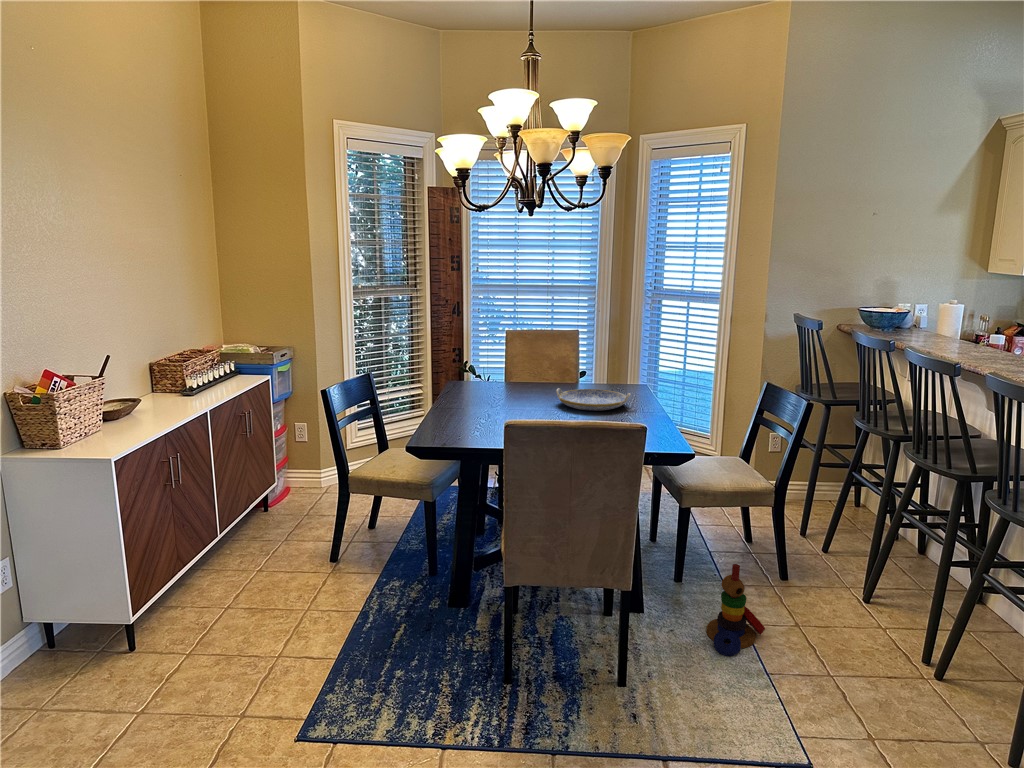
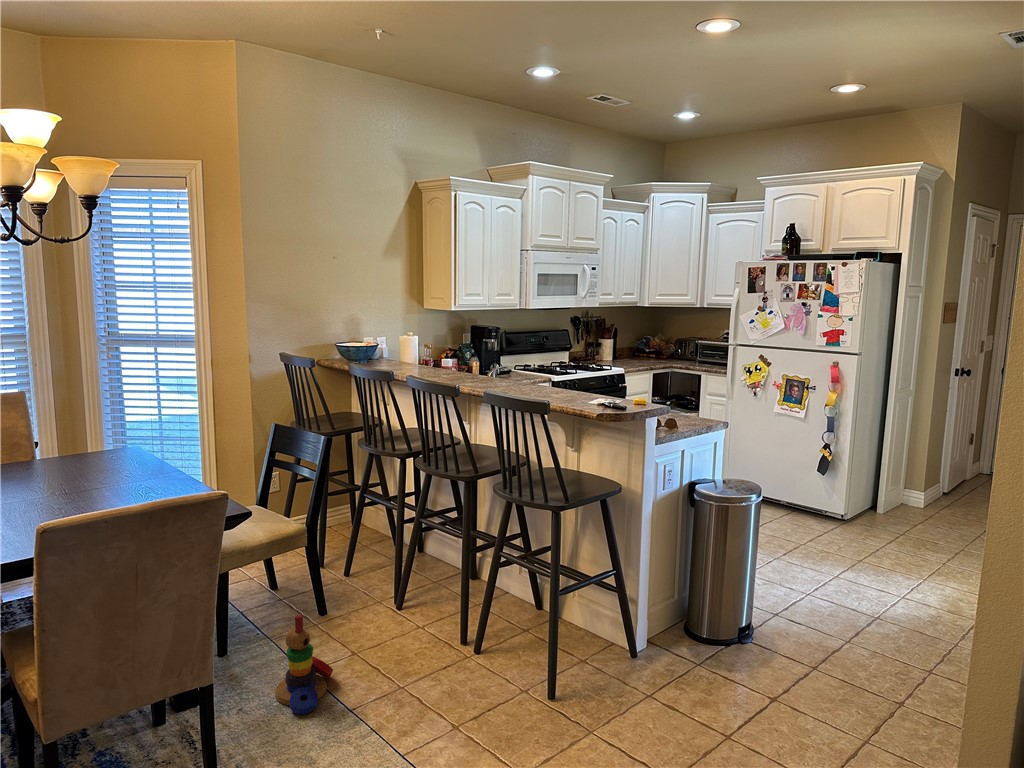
serving tray: present [556,388,631,411] -> none [24,459,134,490]

